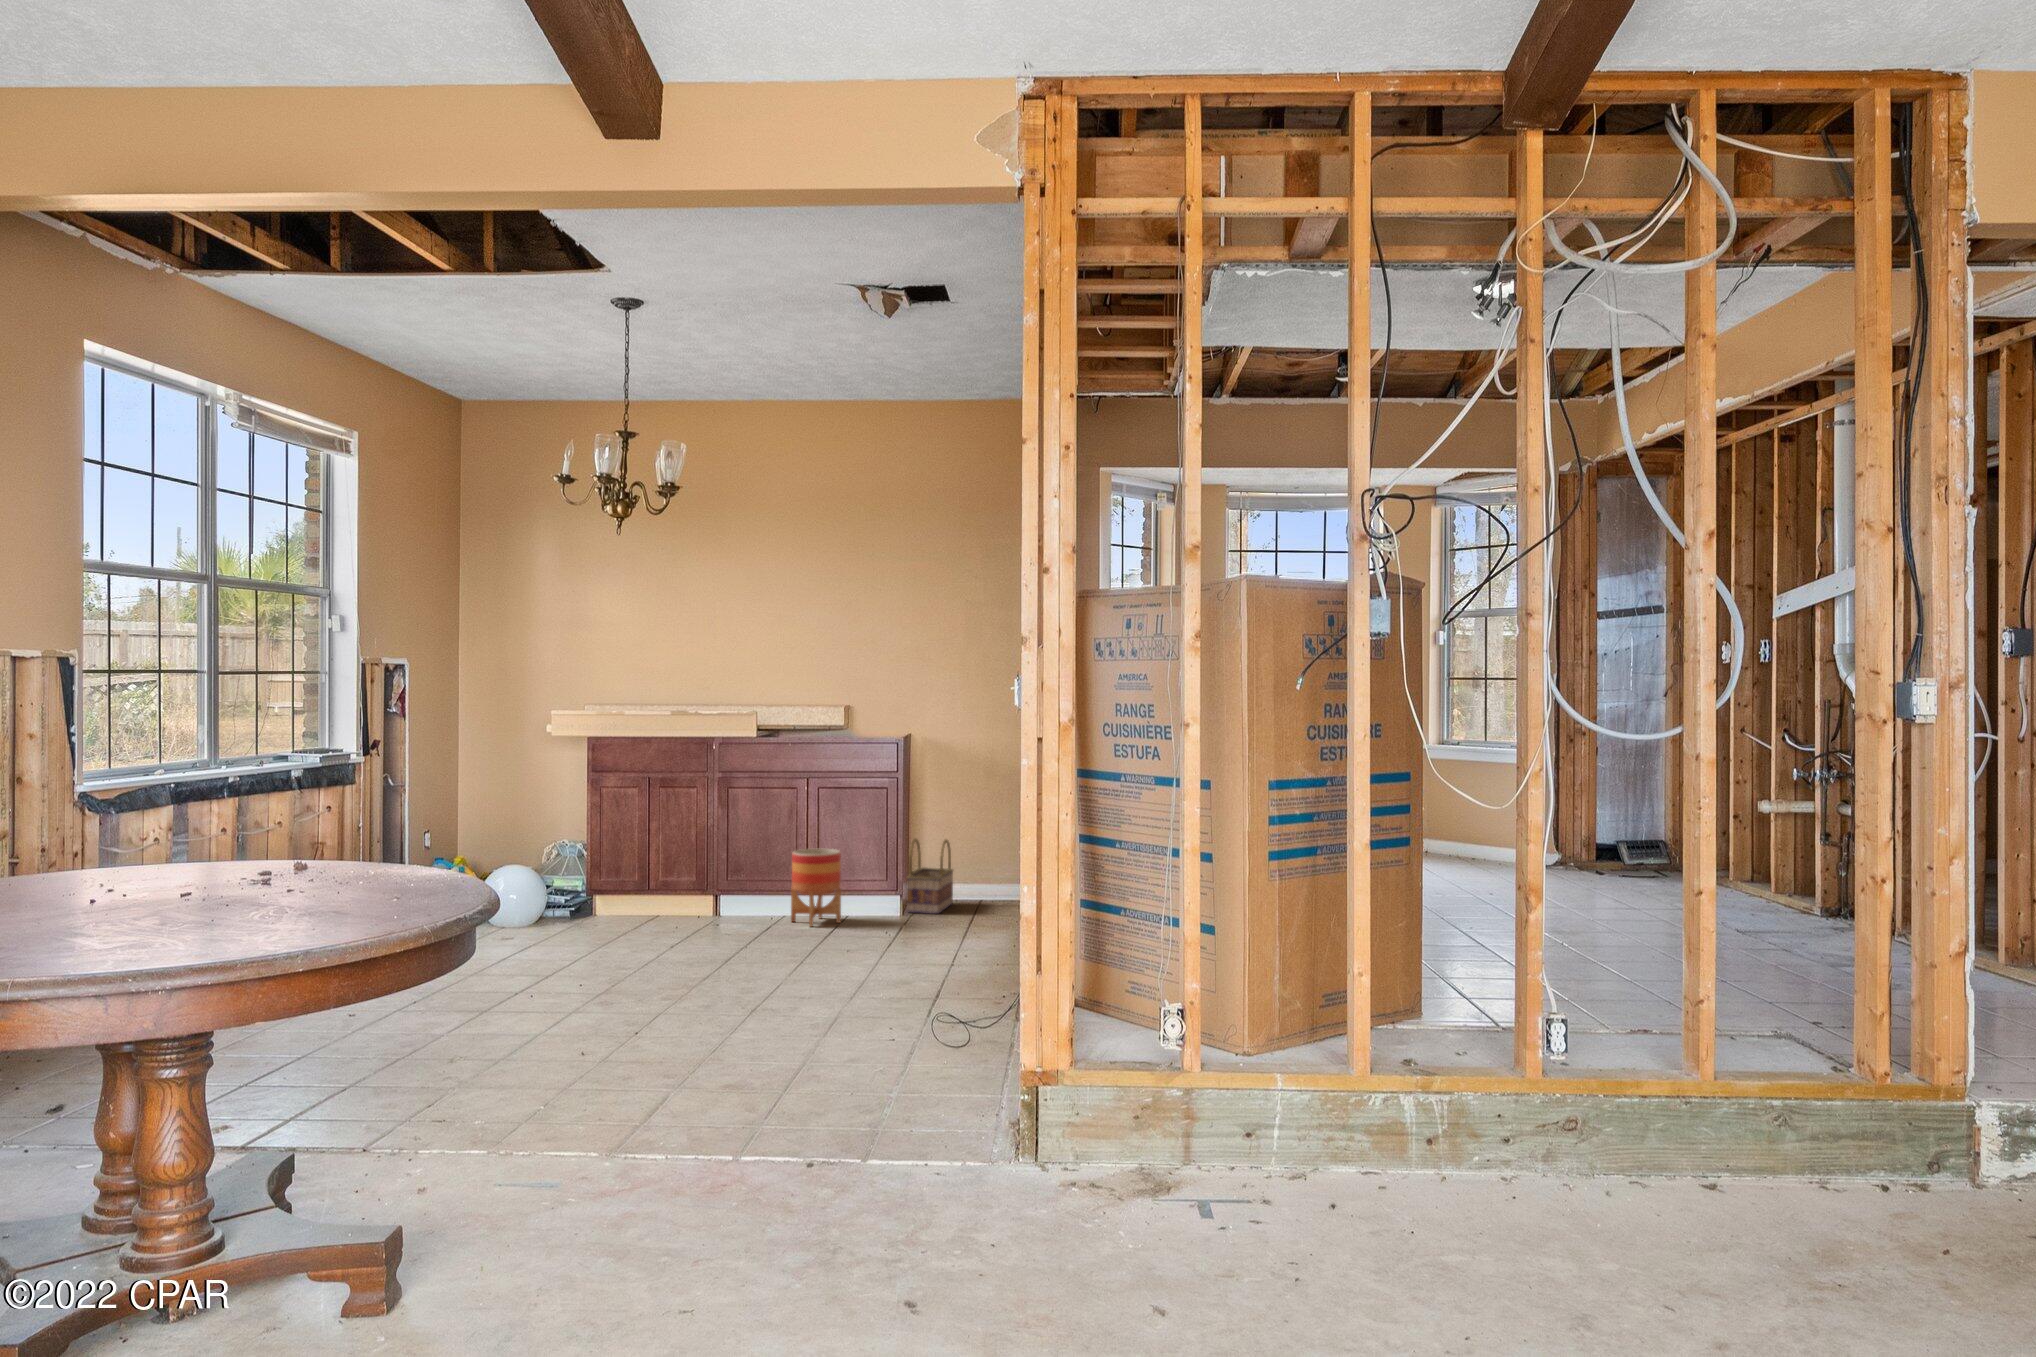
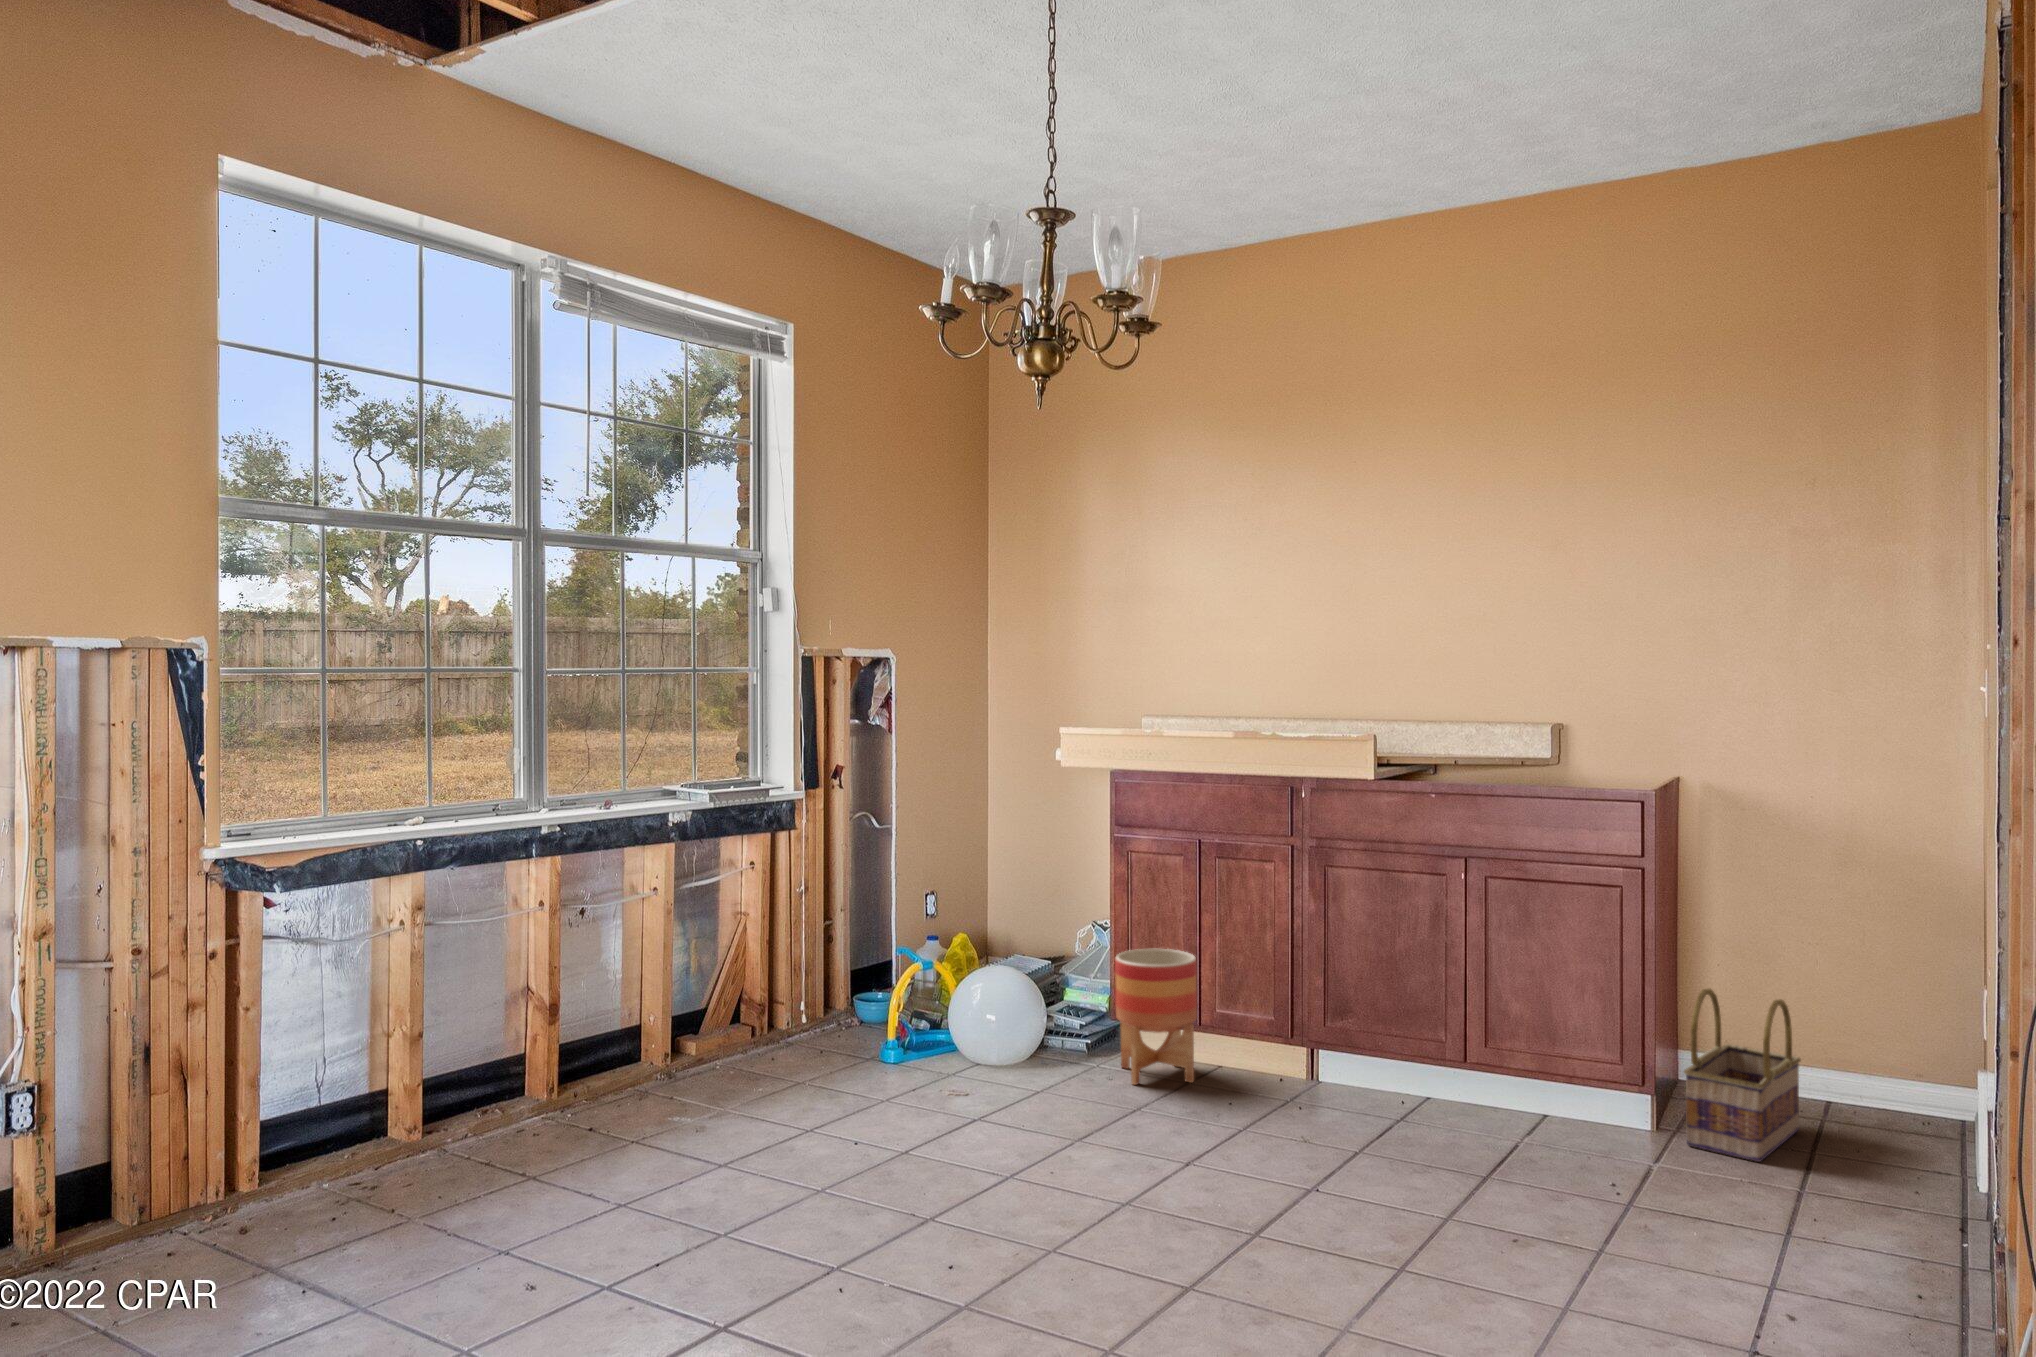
planter: present [791,849,841,927] -> present [1115,949,1197,1085]

